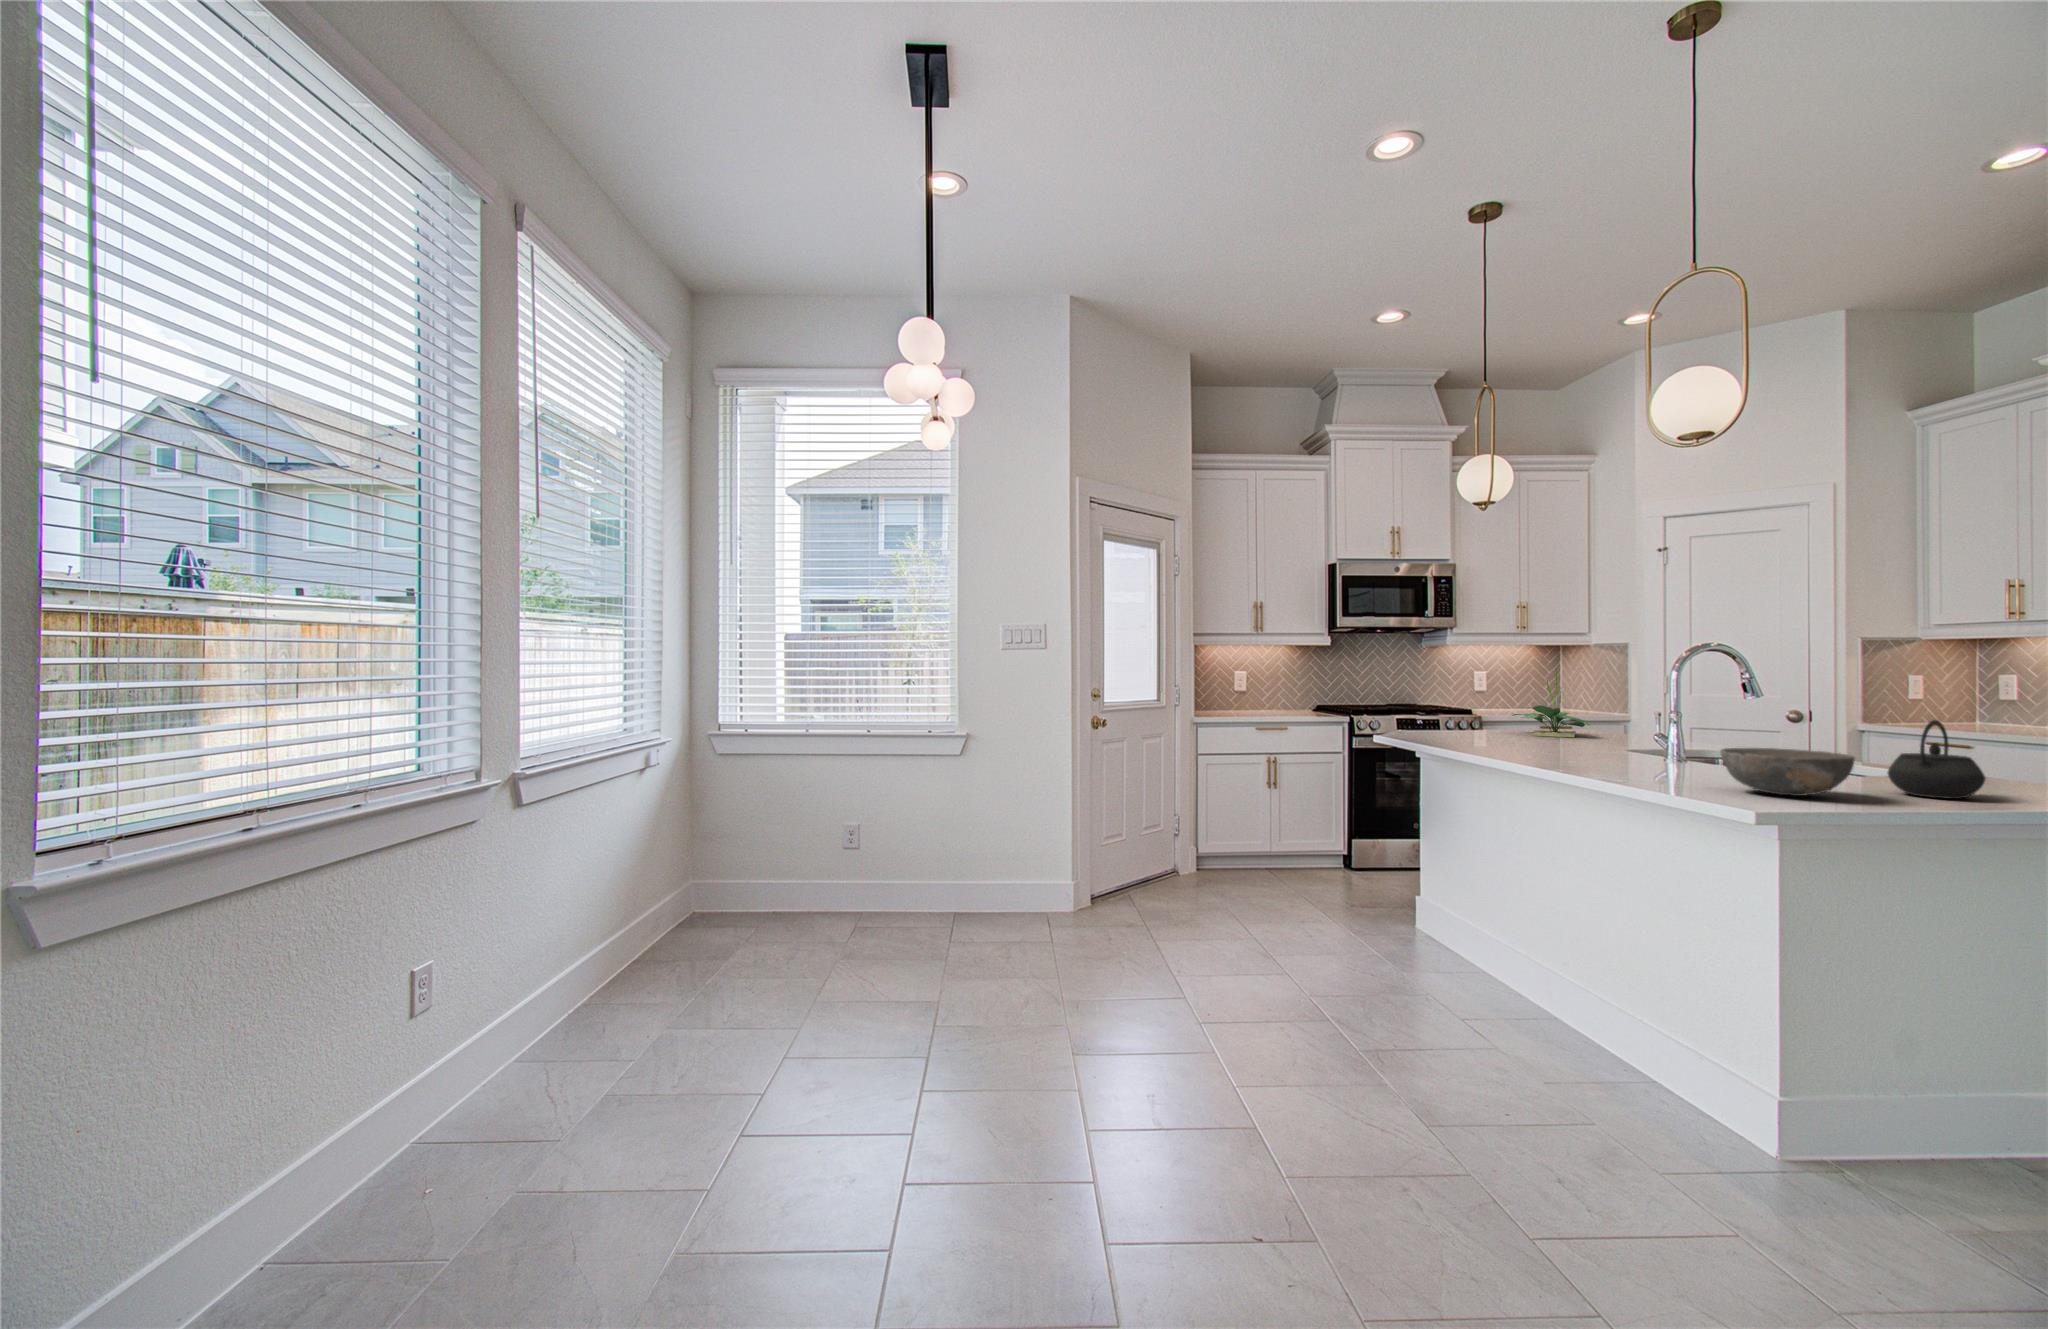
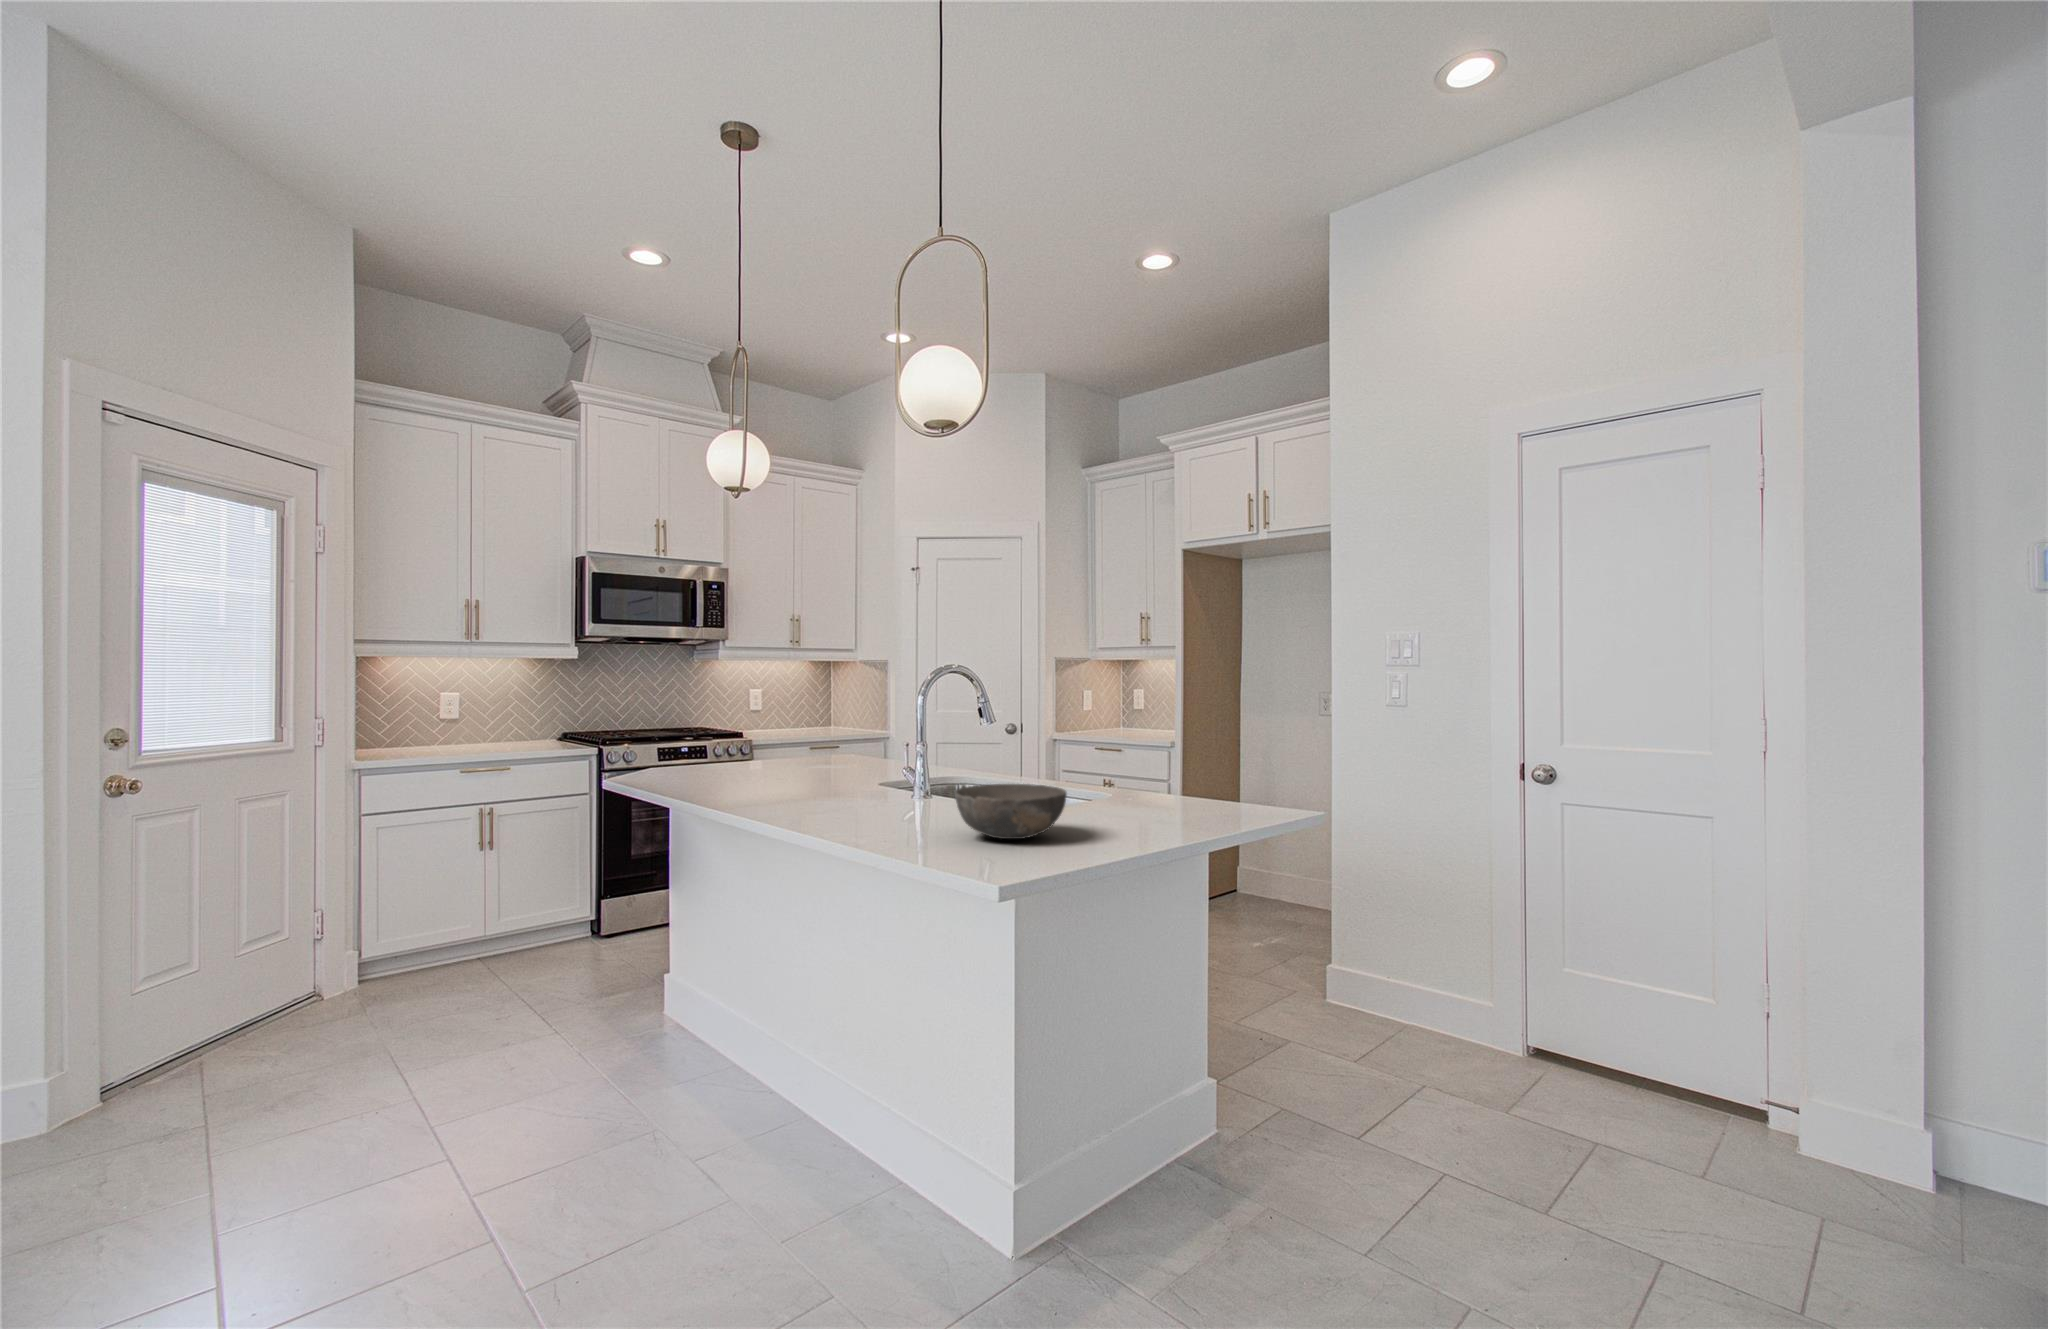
potted plant: present [1512,669,1589,737] -> none [774,688,850,764]
kettle: present [1888,720,1986,799] -> none [1087,745,1154,823]

